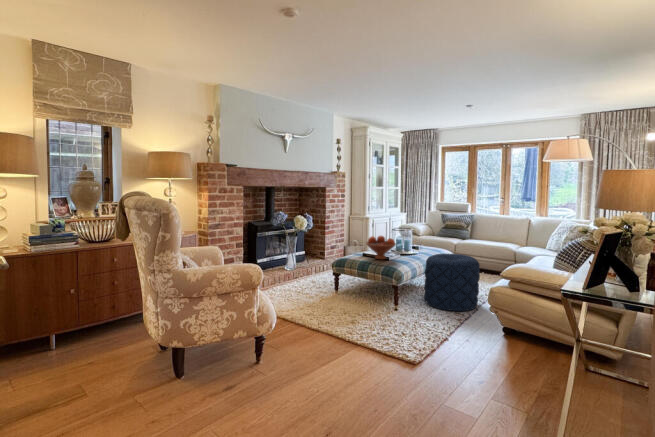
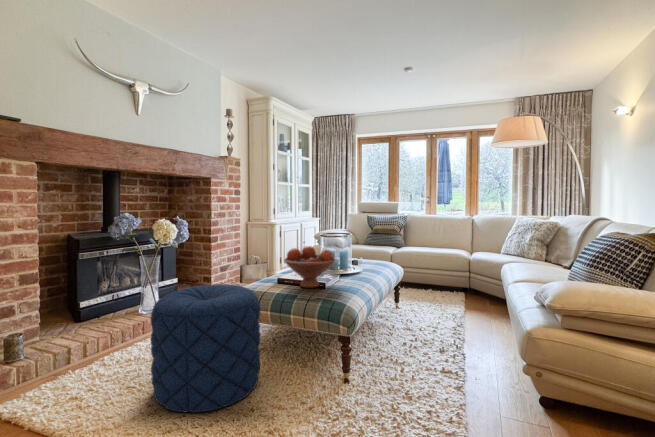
pouf: present [424,254,480,311] -> present [151,284,260,412]

